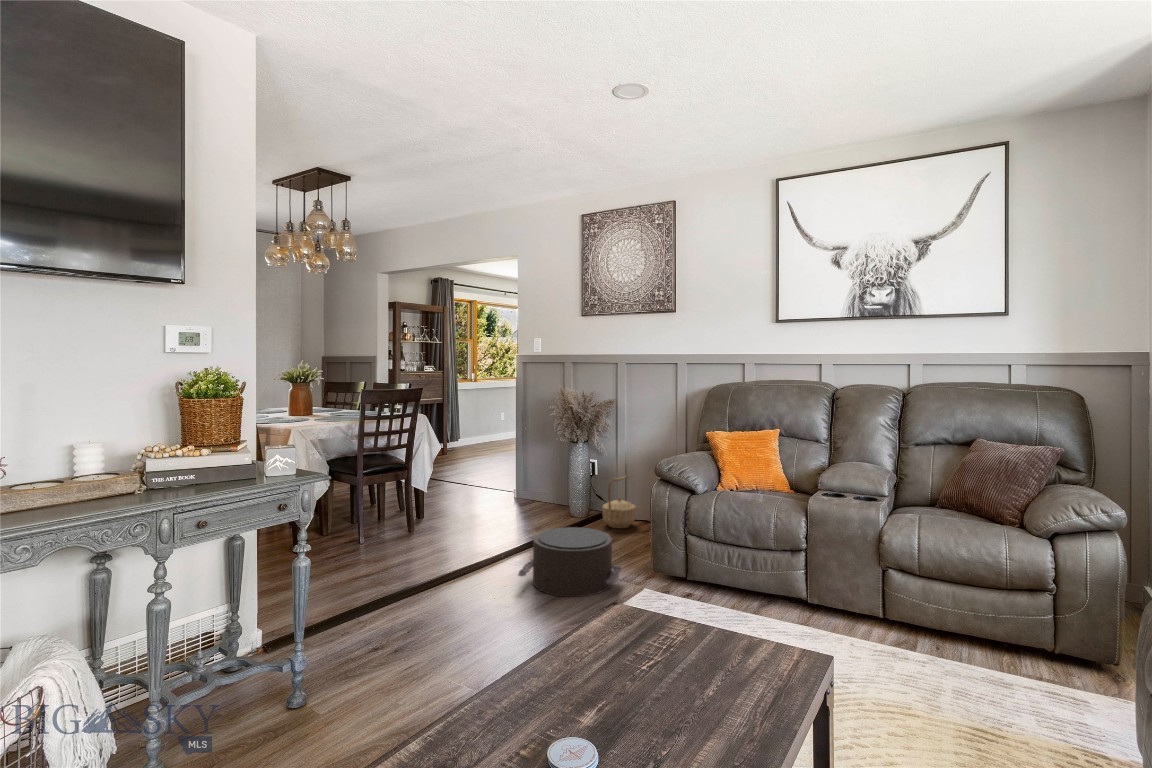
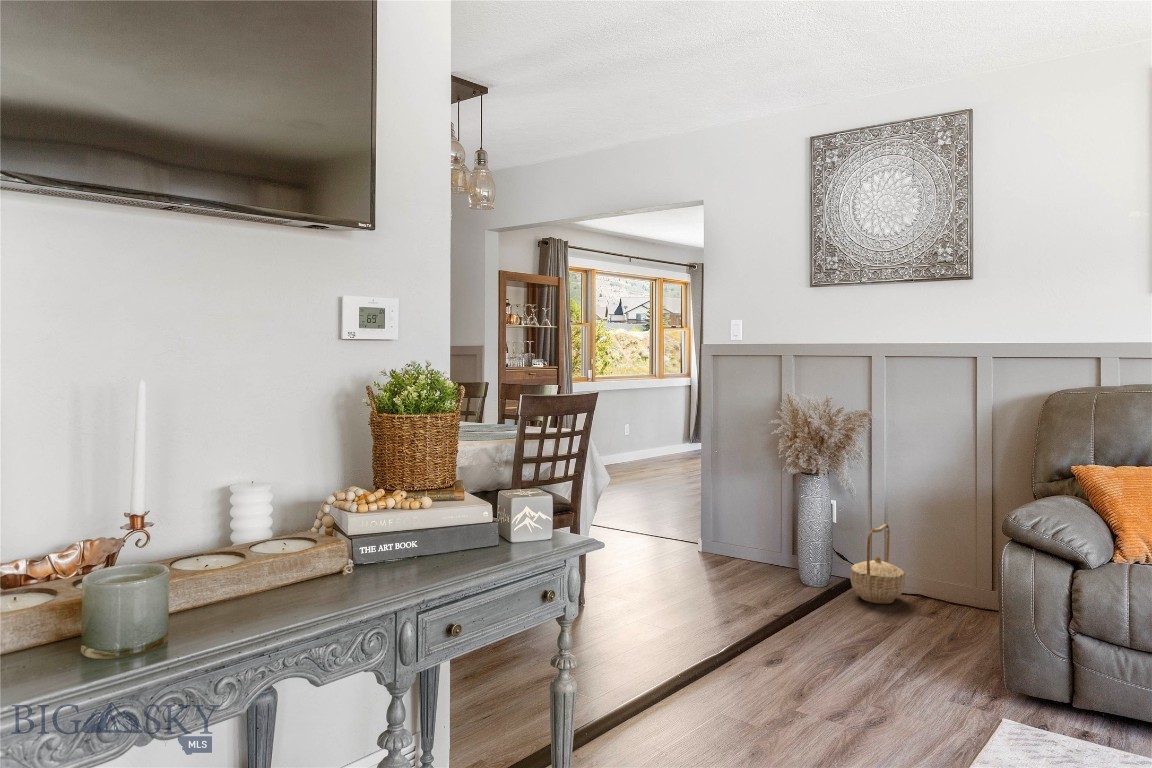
pouf: present [518,527,621,597] -> none [797,610,969,728]

